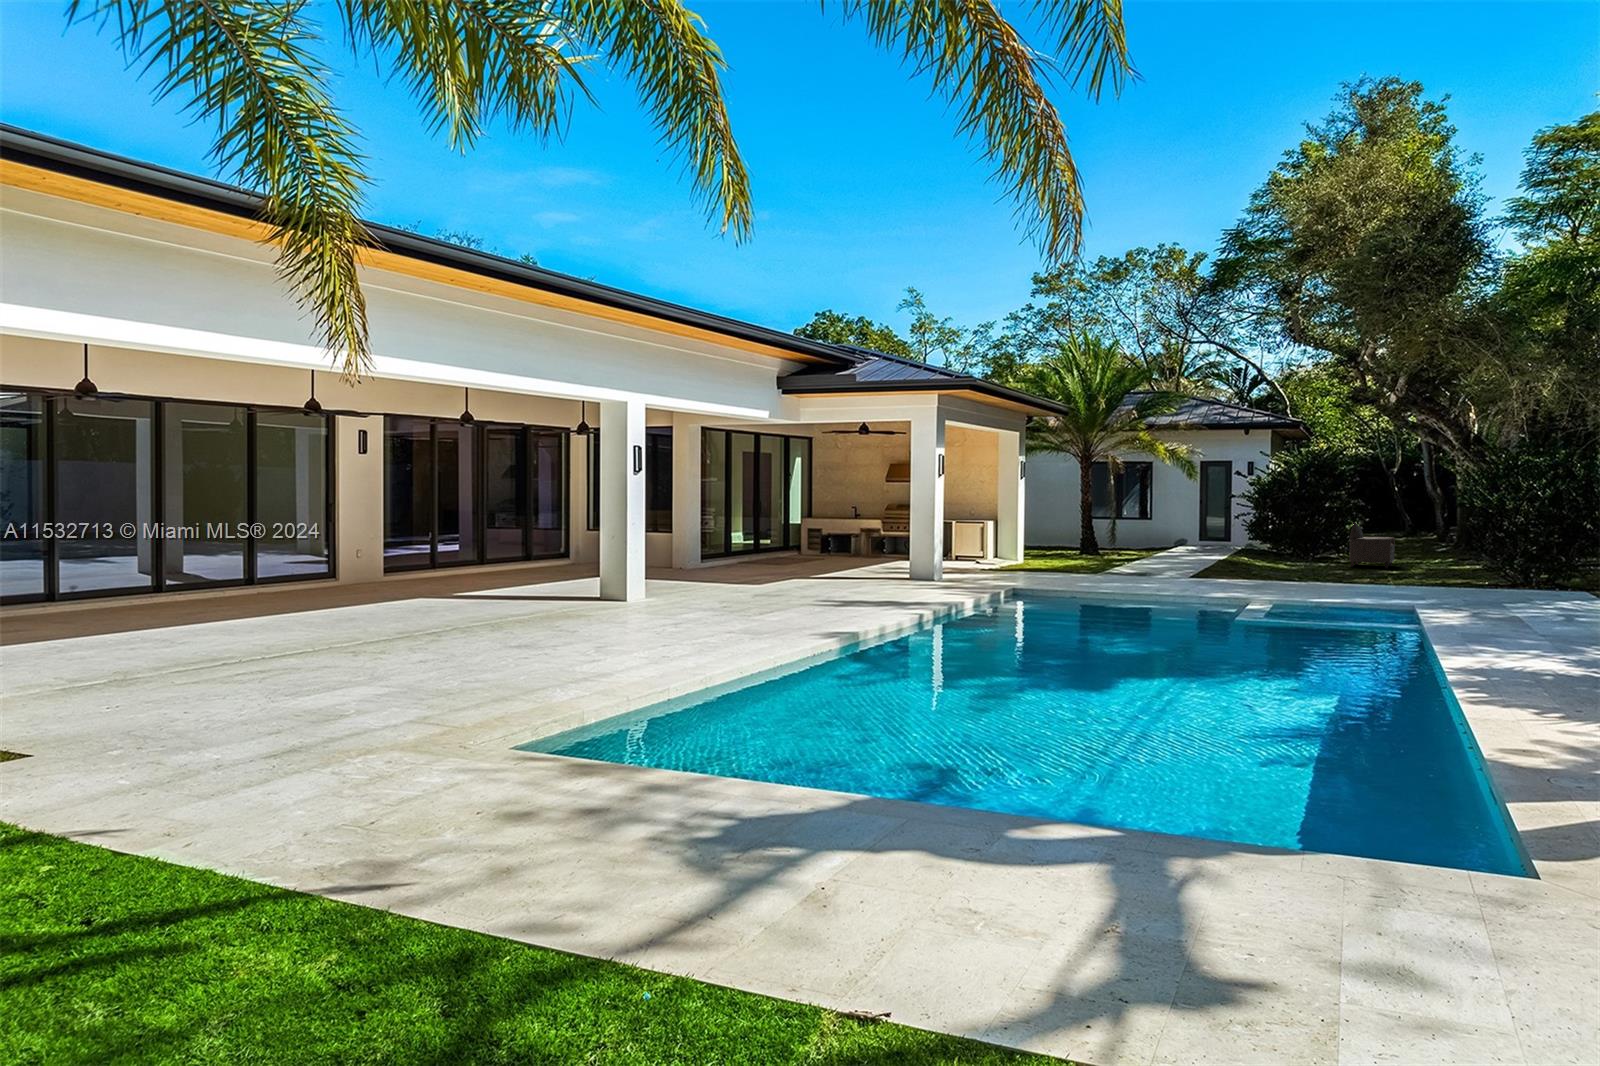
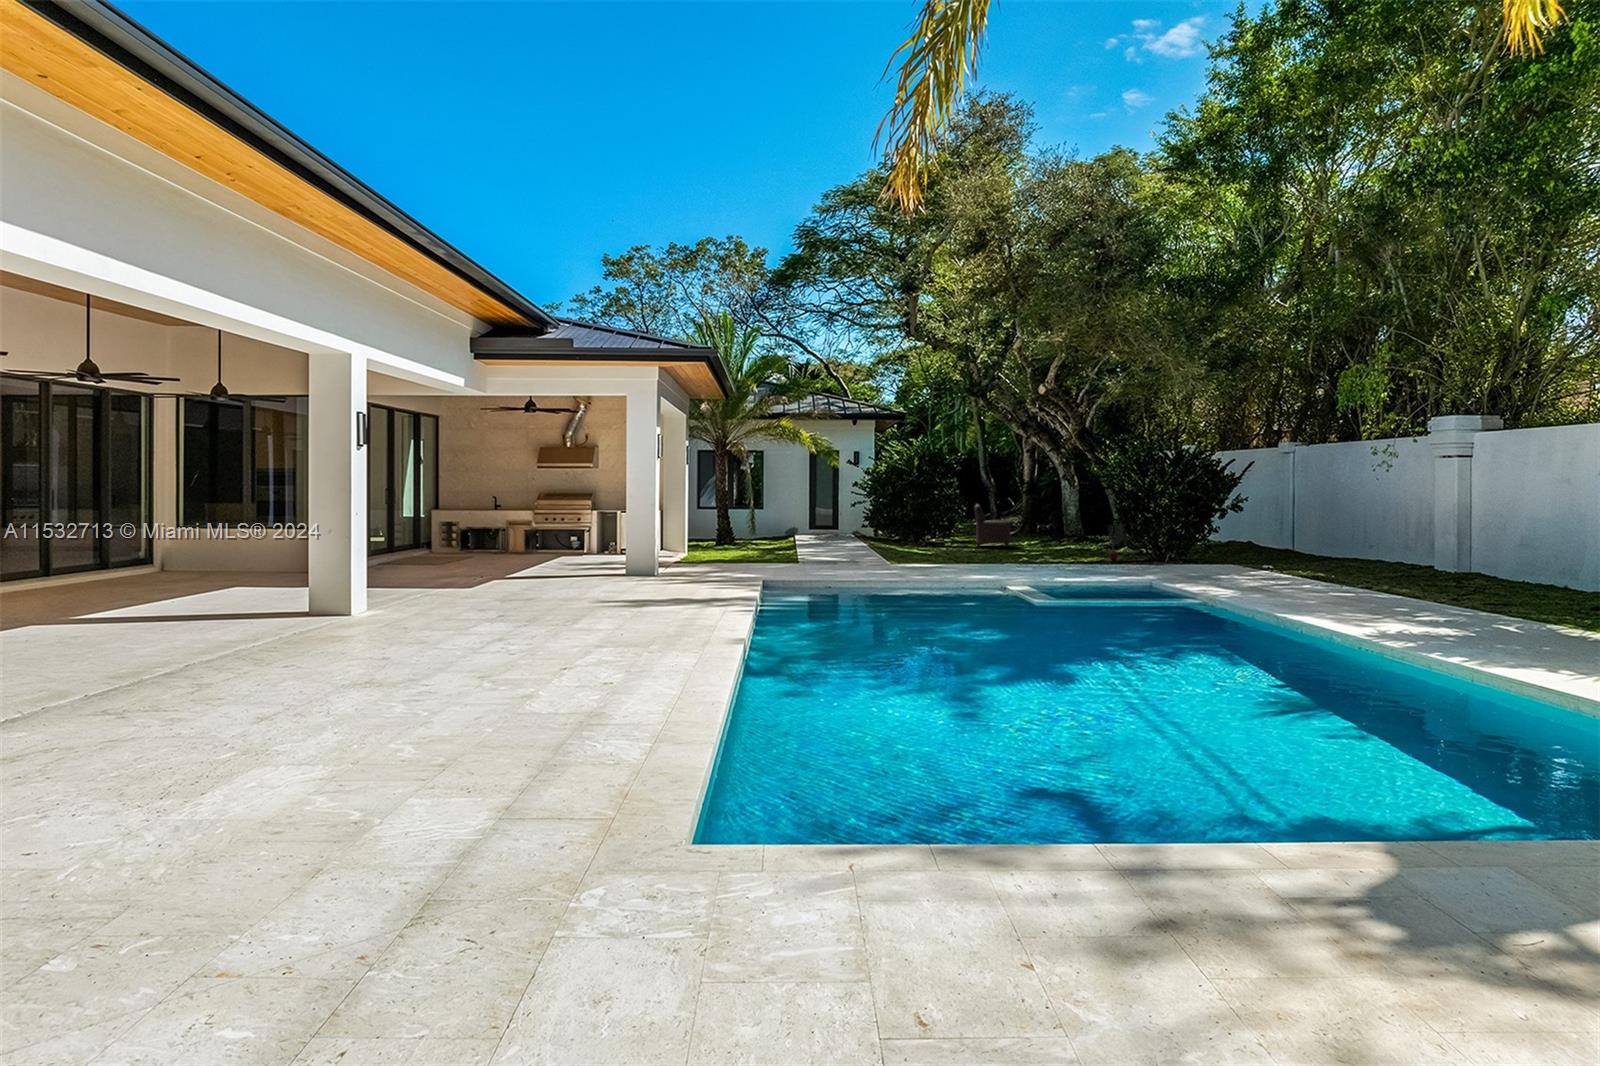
potted tree: none [1478,540,1508,586] -> present [1108,521,1129,561]

